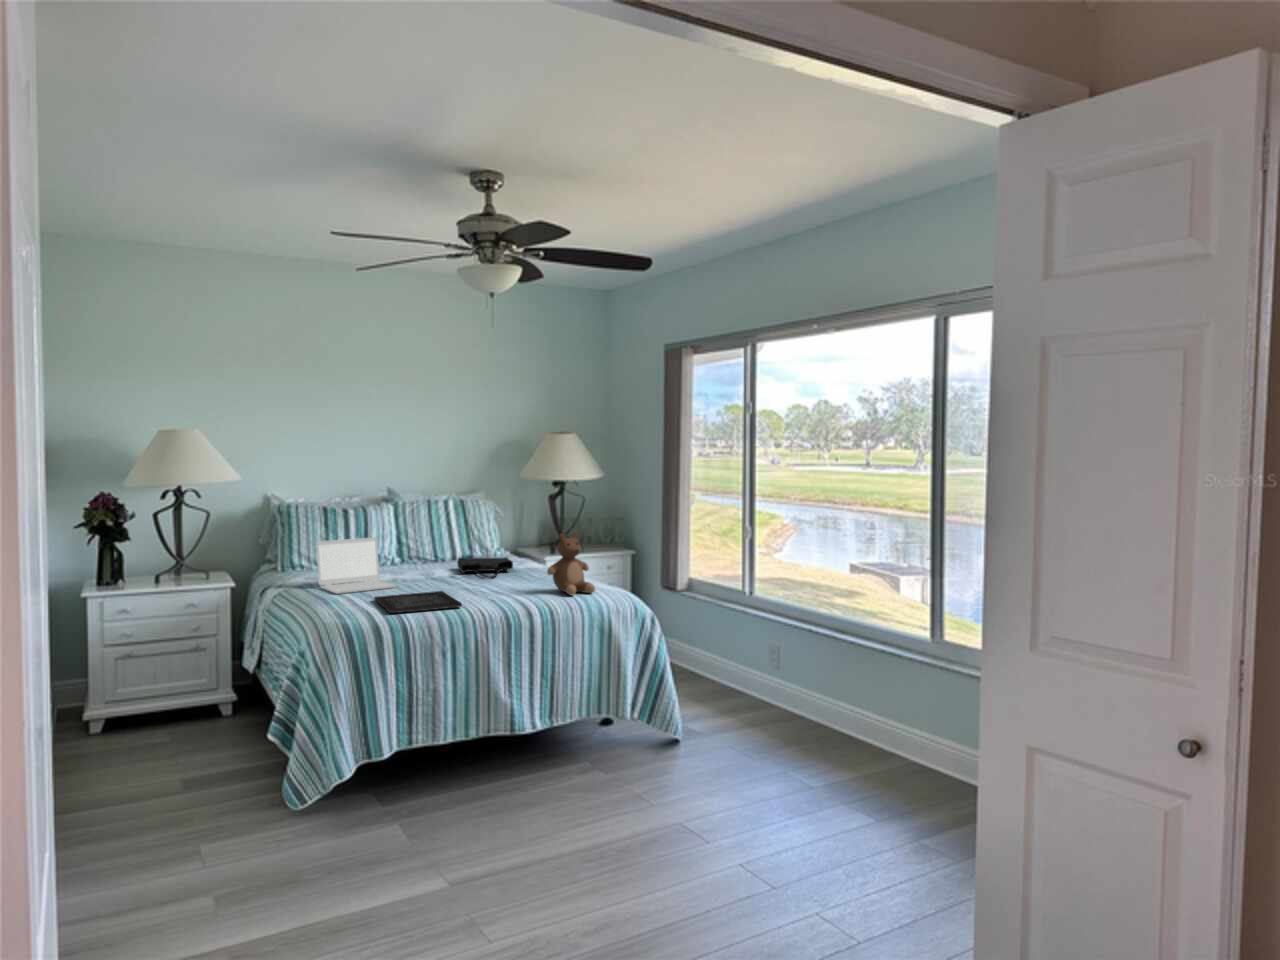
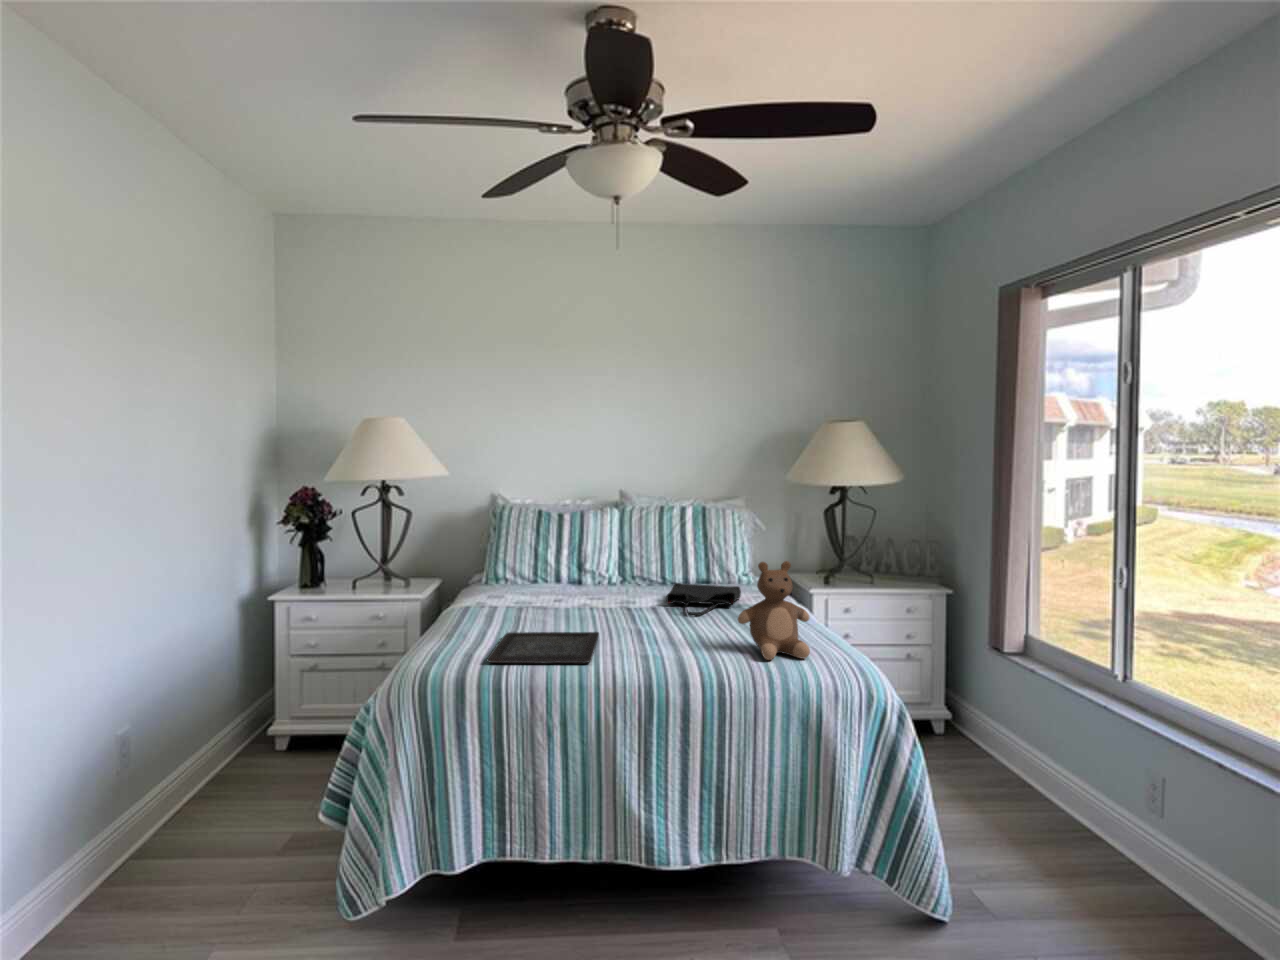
laptop: present [316,537,396,594] -> none [480,551,564,622]

